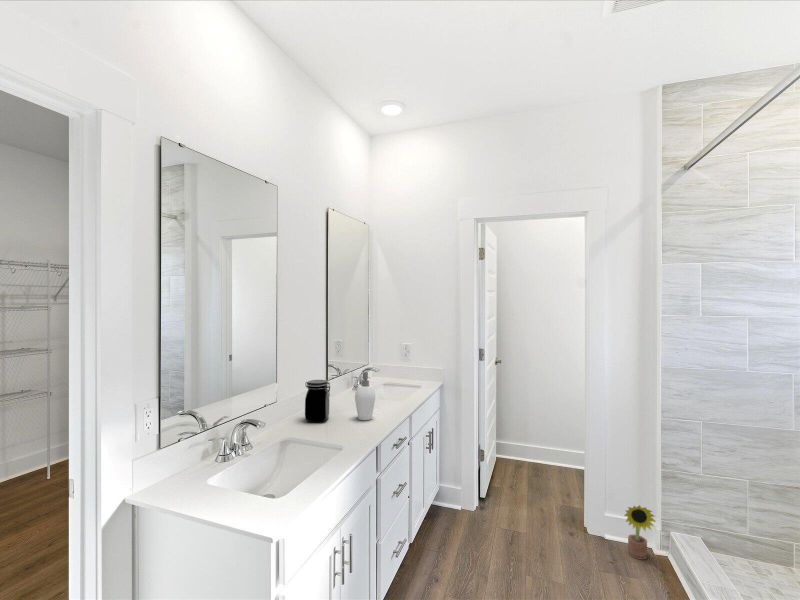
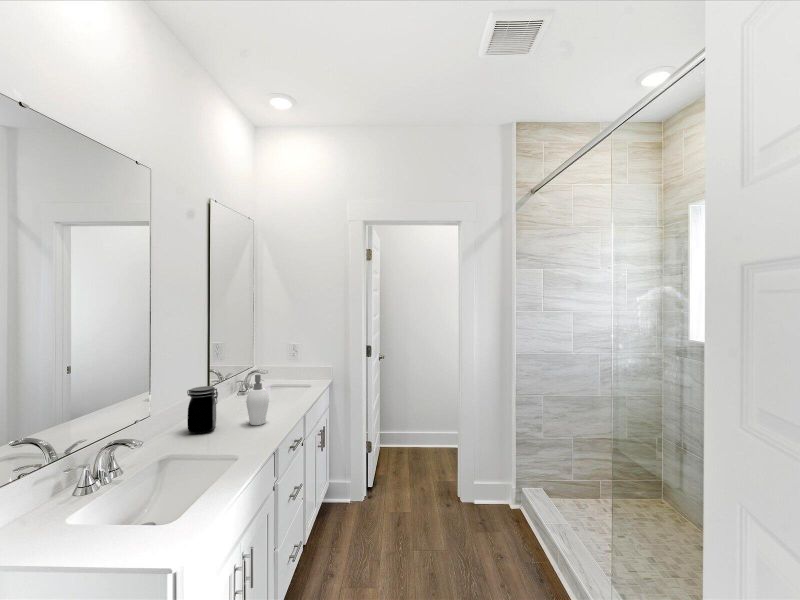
decorative plant: present [624,505,656,559] -> none [490,471,515,516]

